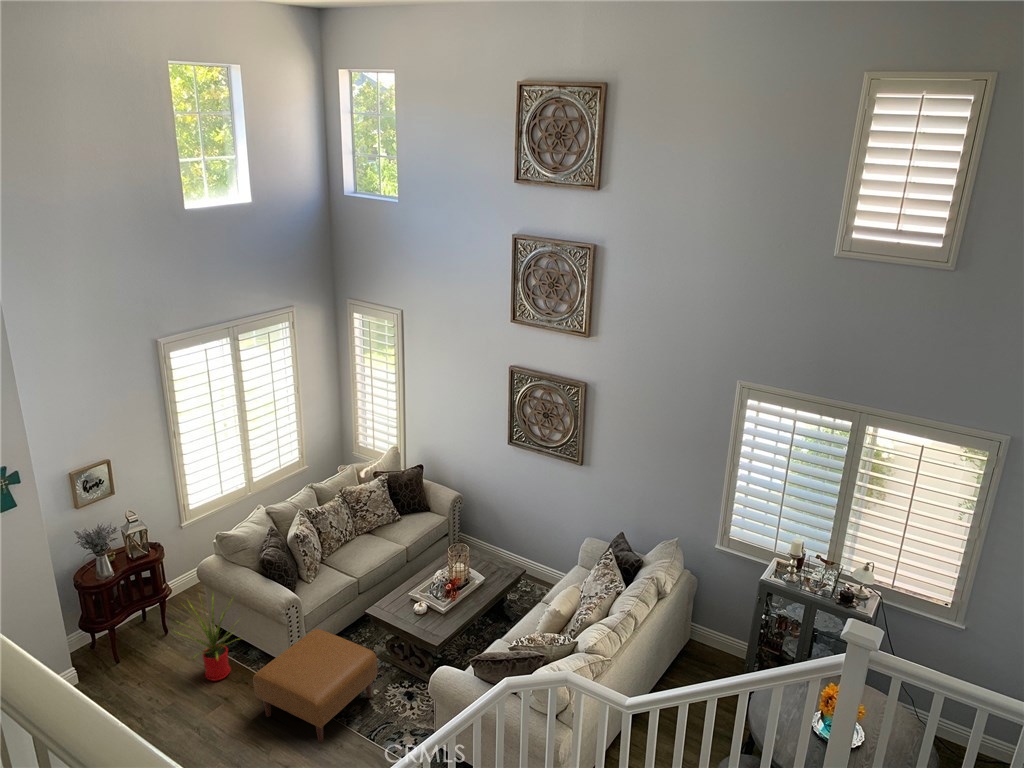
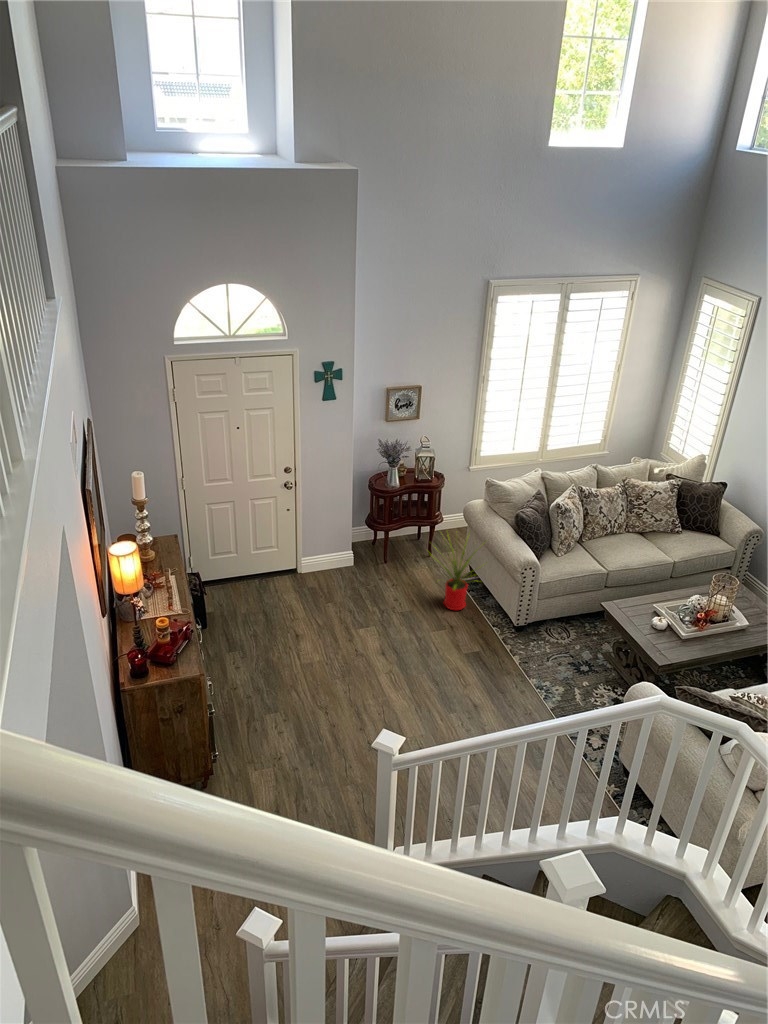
ottoman: present [253,629,377,743] -> none [474,600,594,701]

